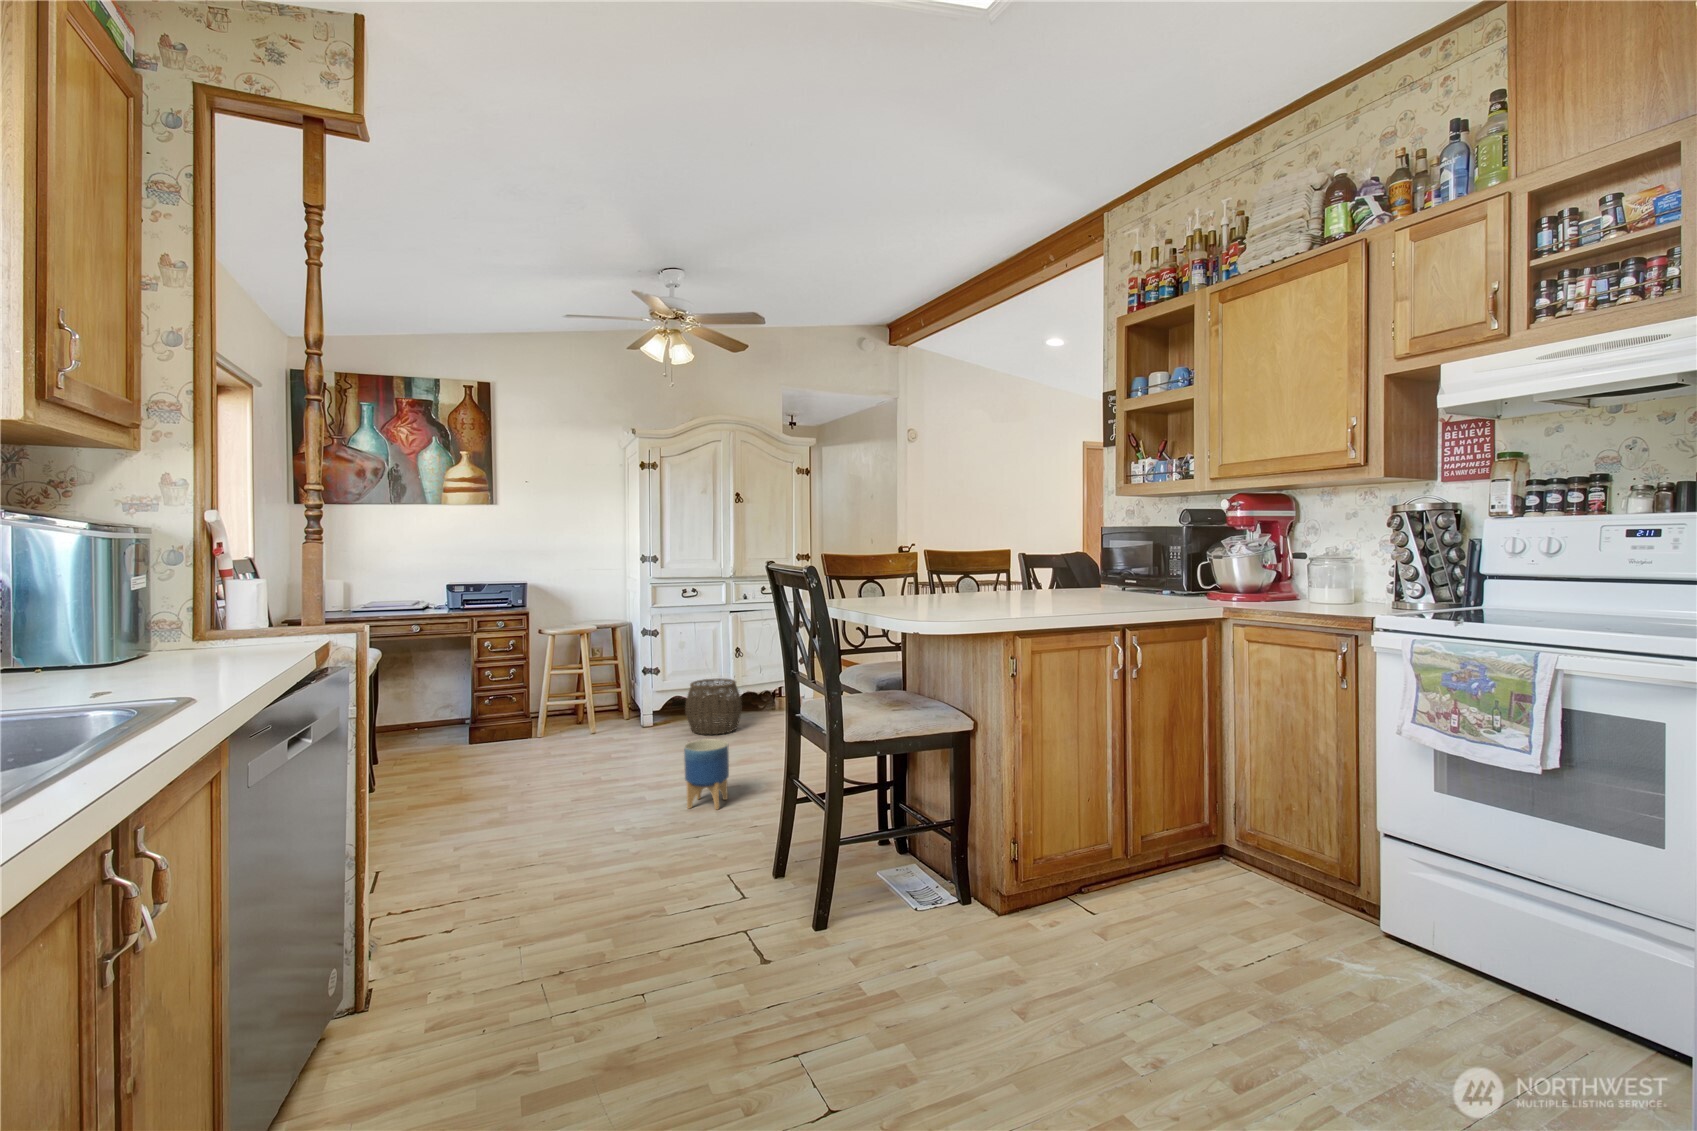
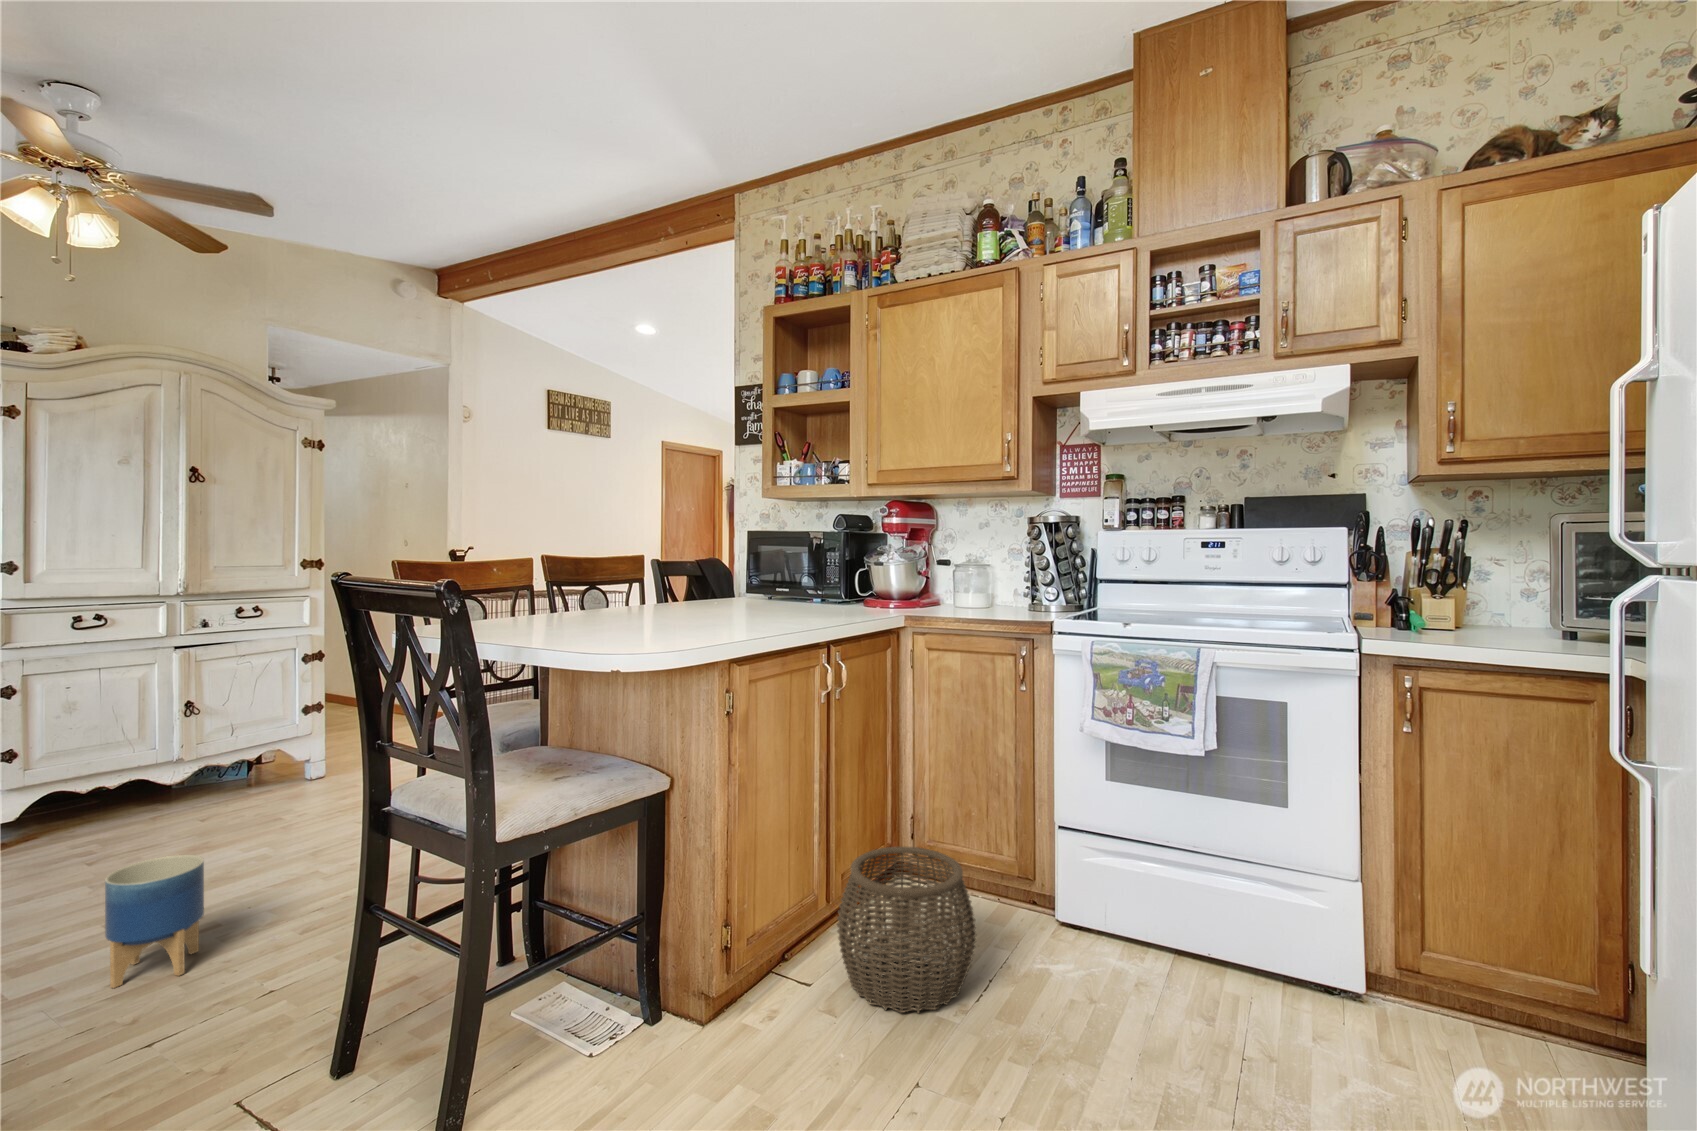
woven basket: present [686,678,742,735] -> present [837,847,976,1013]

